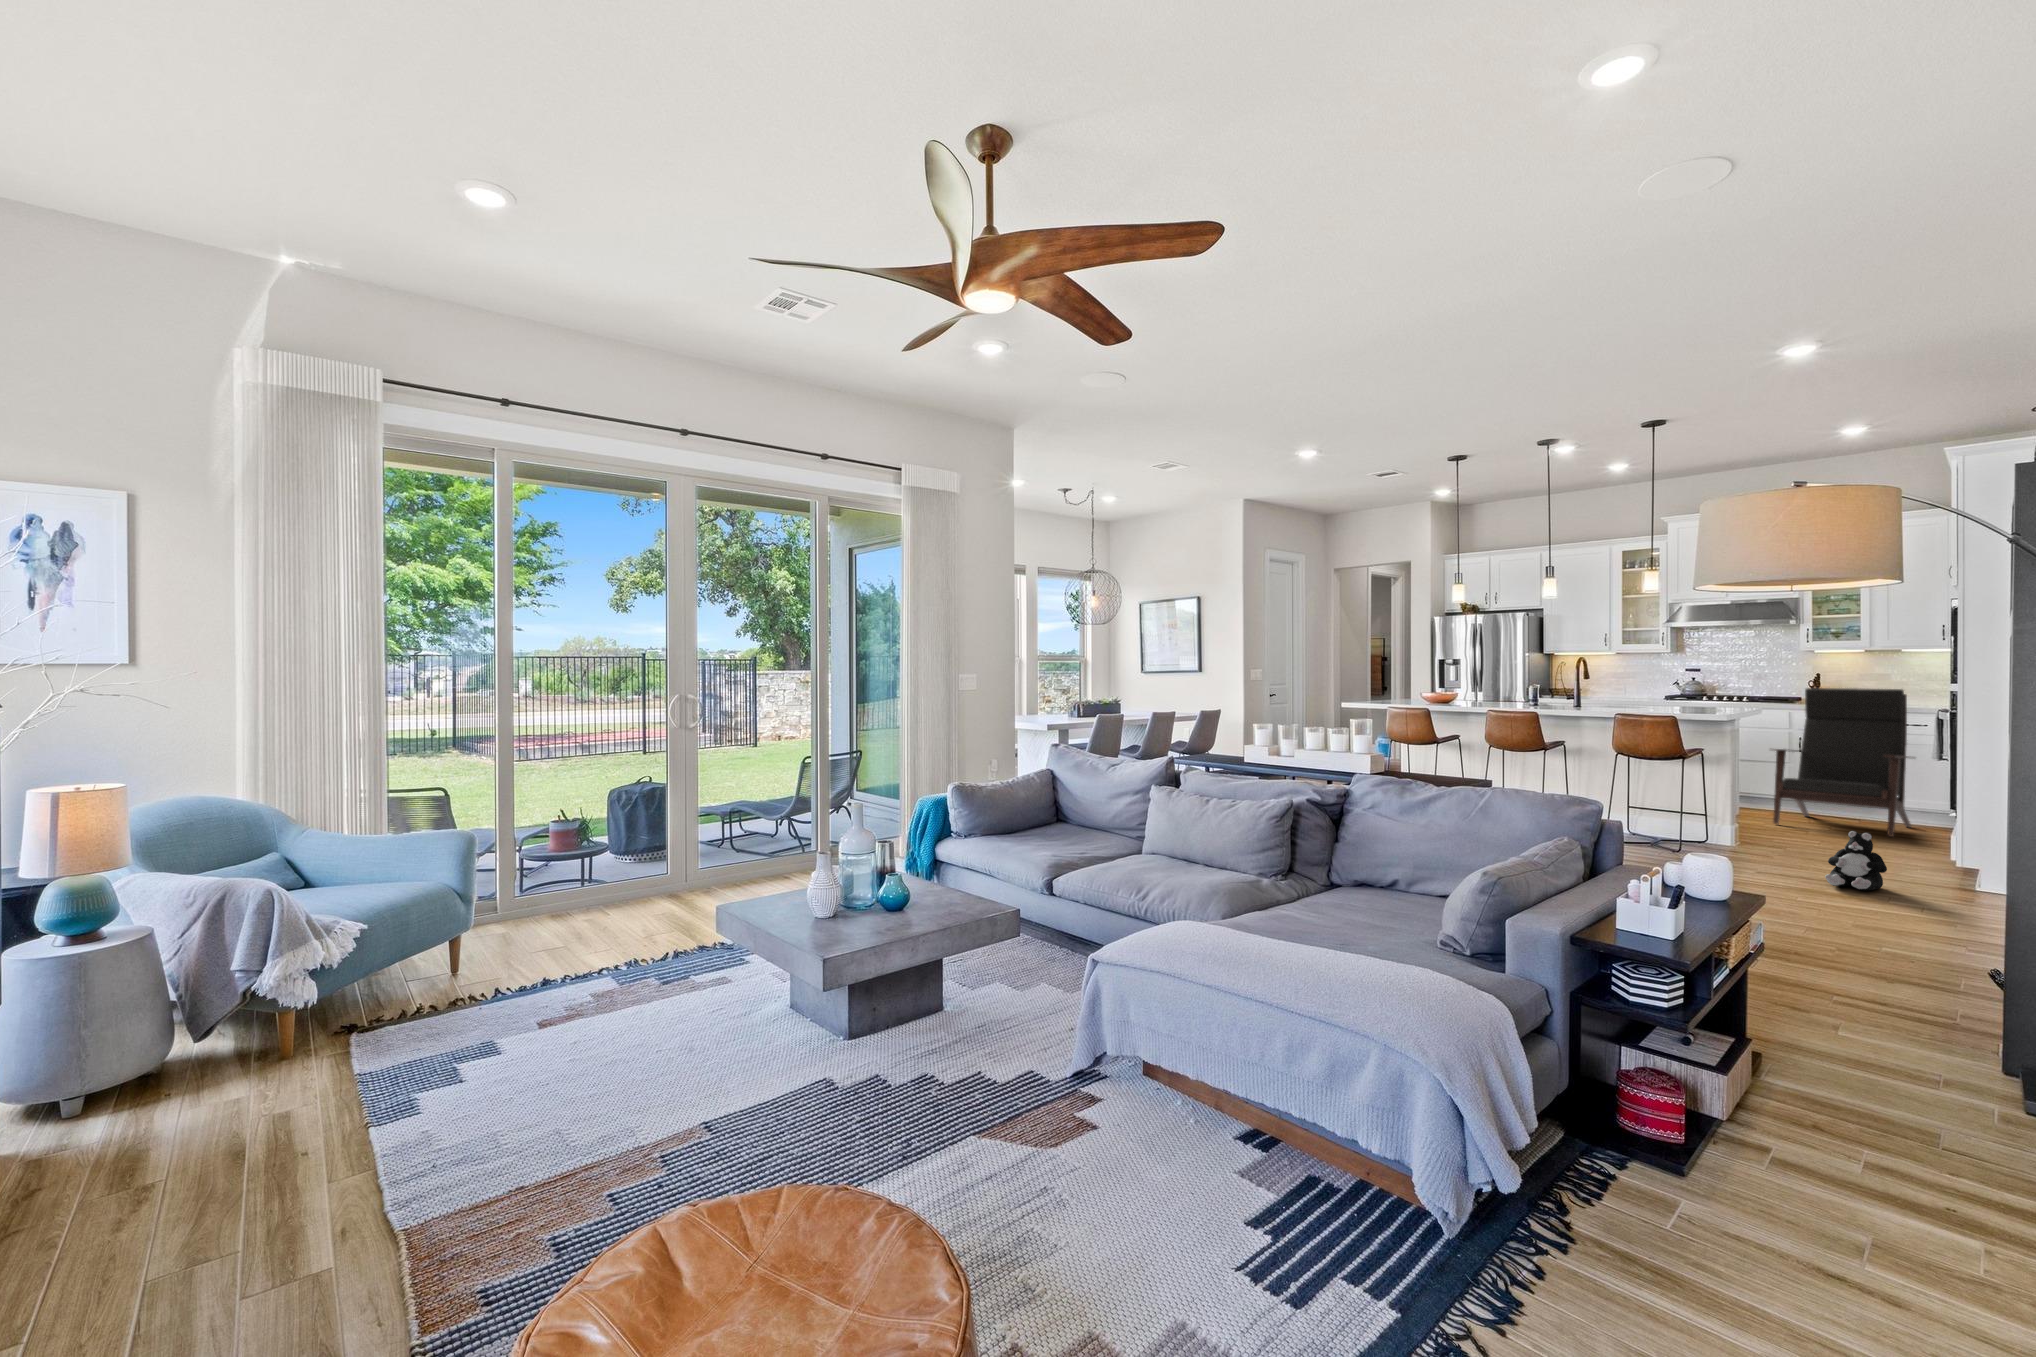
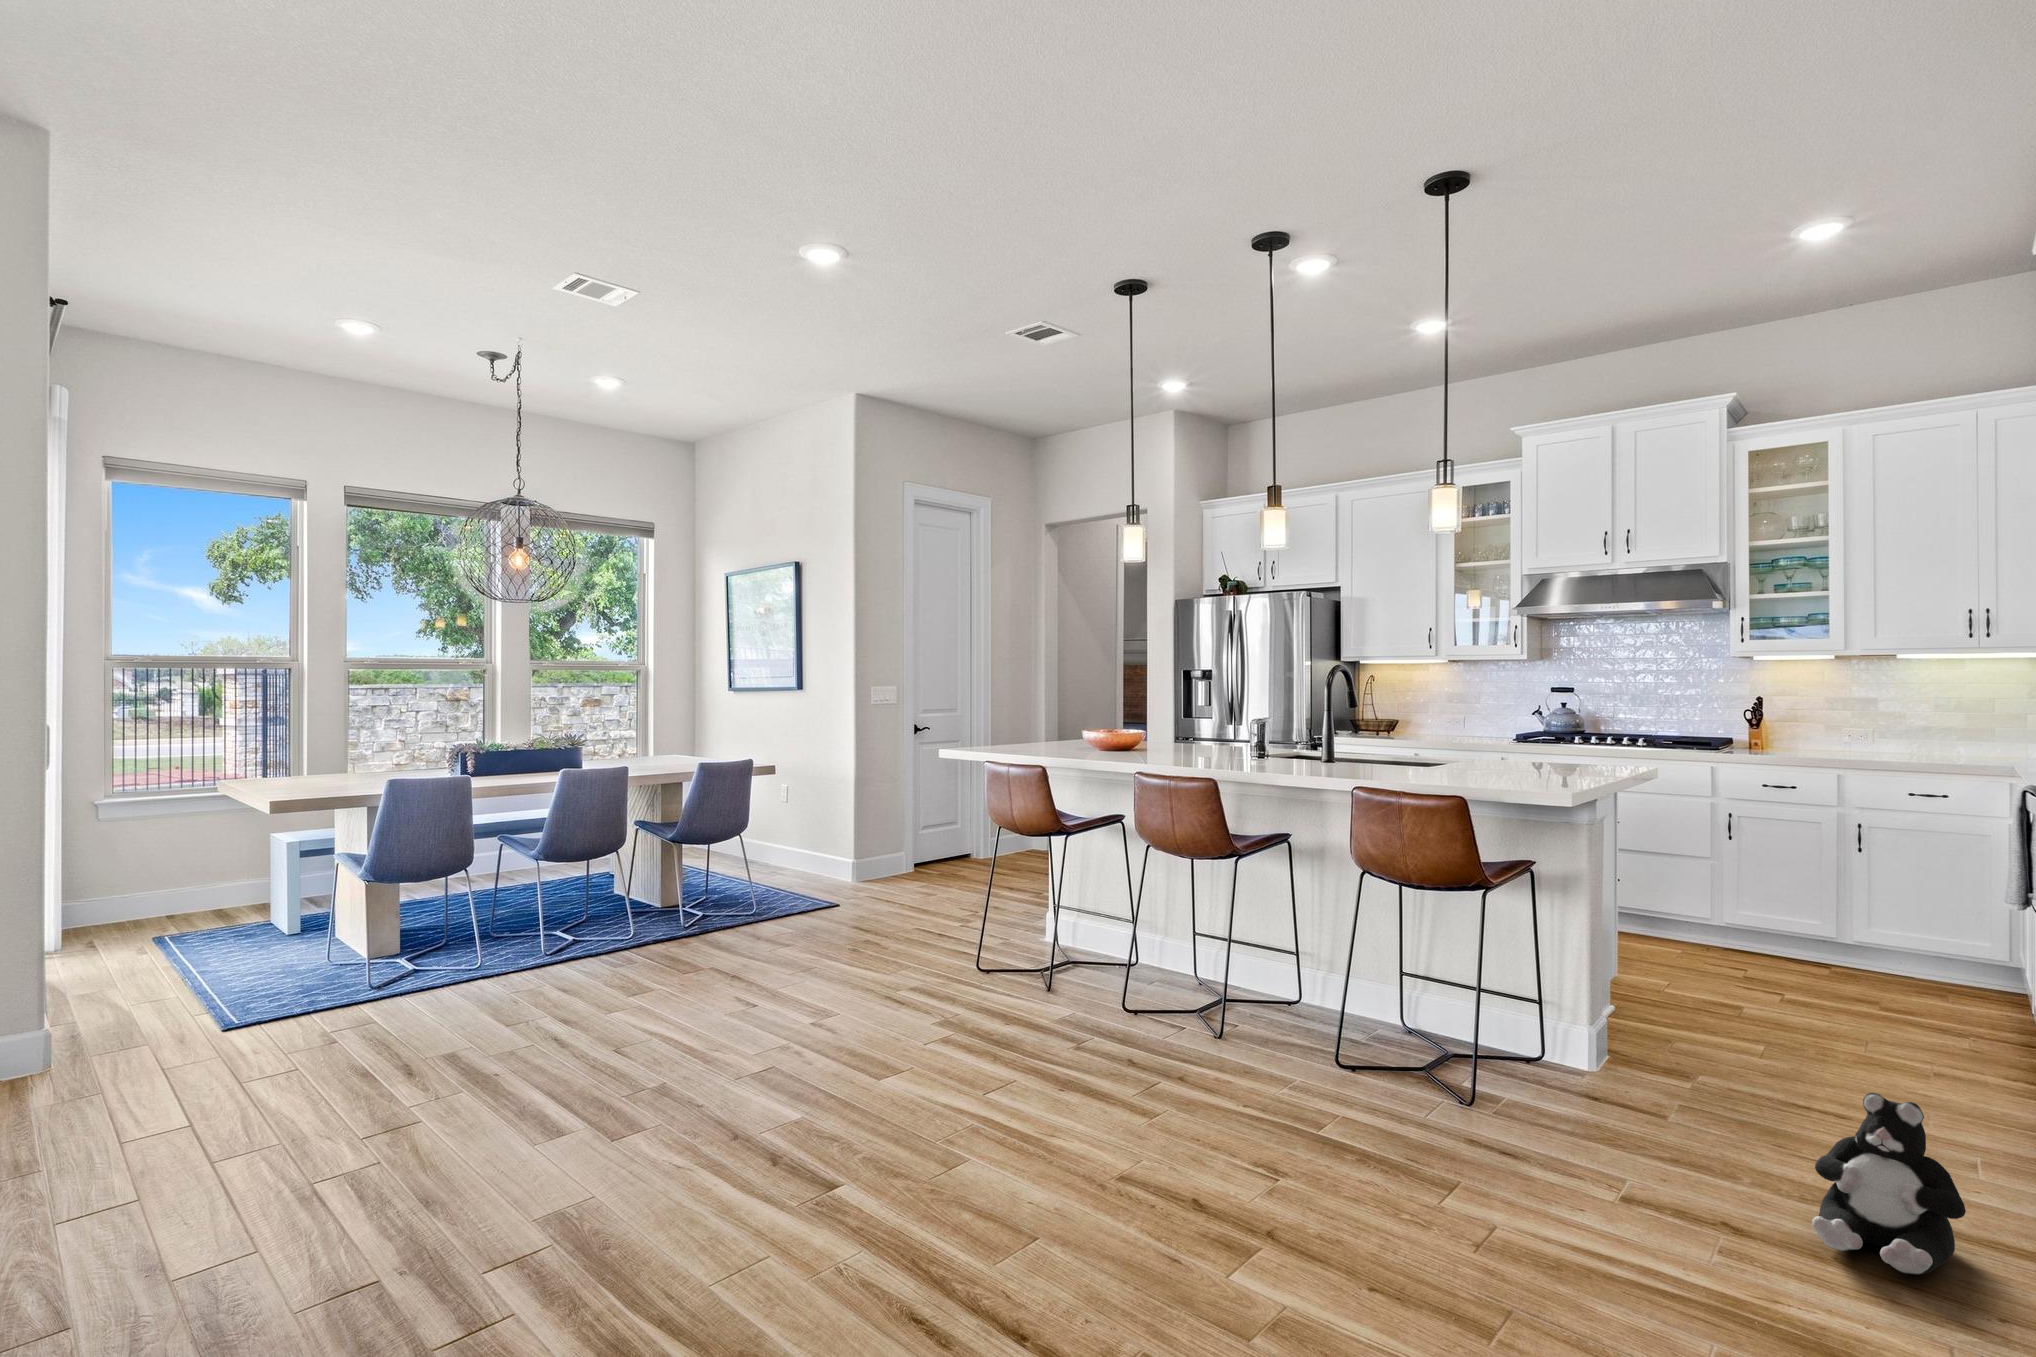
lounge chair: present [1773,688,1914,837] -> none [1681,721,1937,1017]

